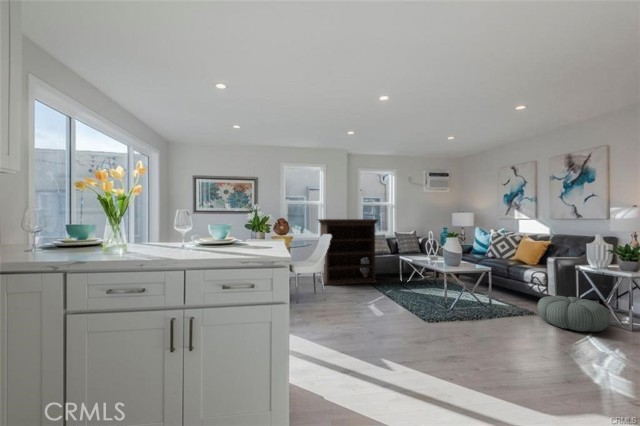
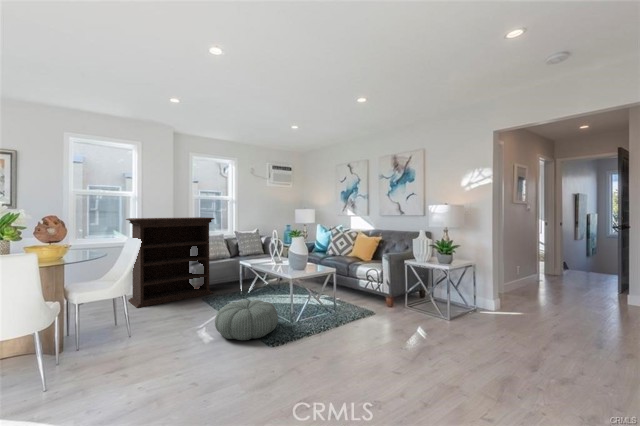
pouf: present [537,296,610,332] -> present [215,300,278,340]

